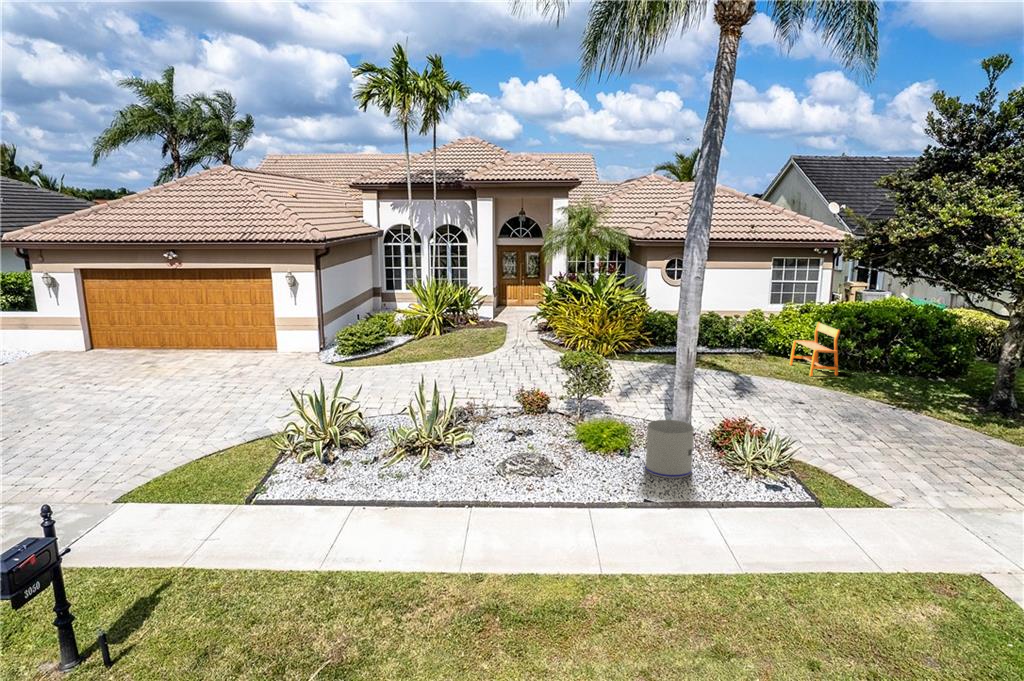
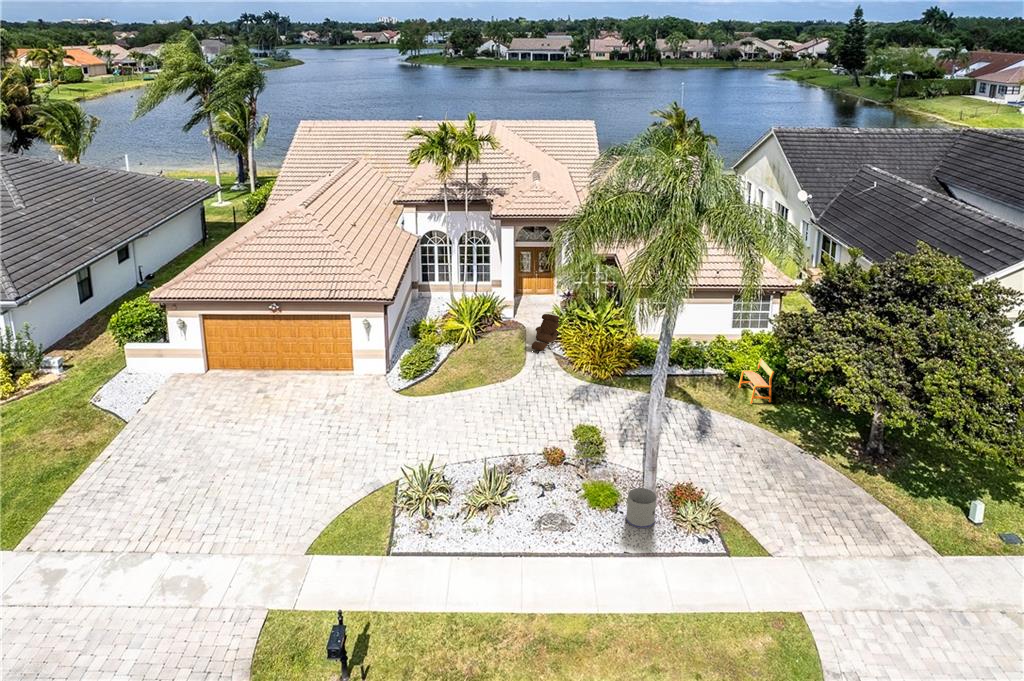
lounge chair: none [512,296,549,342] -> present [531,314,559,354]

